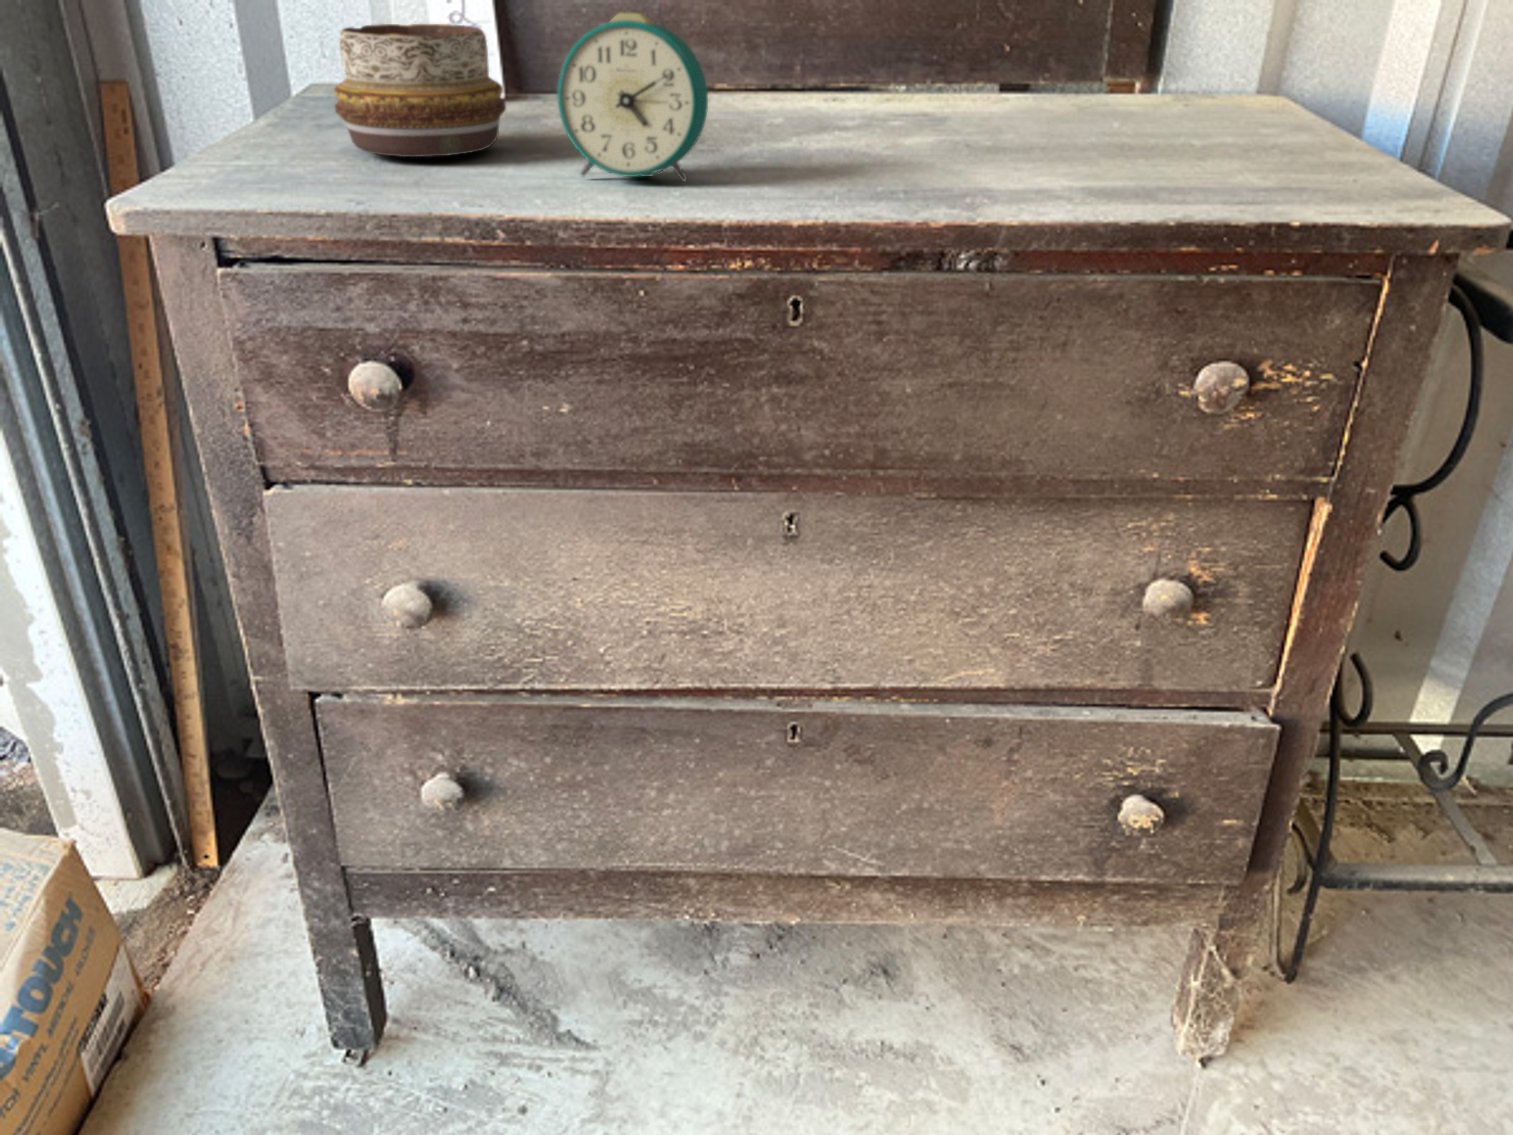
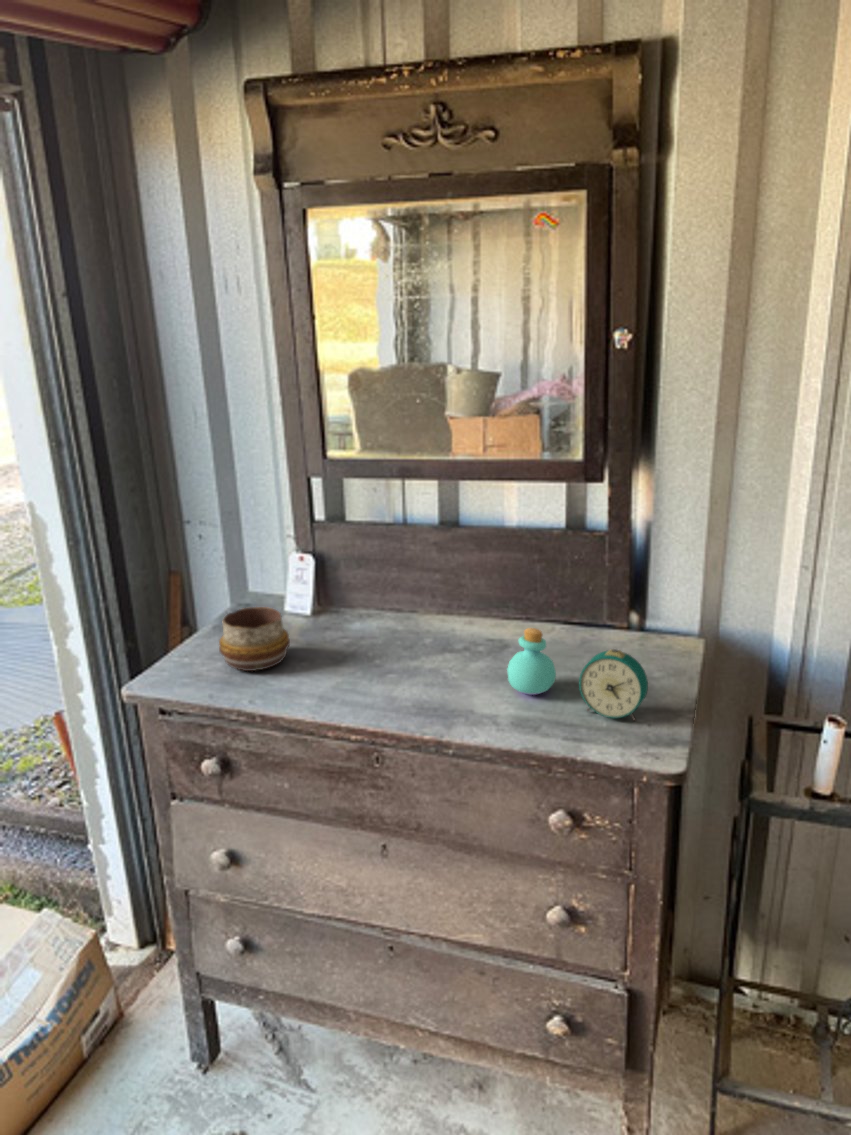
perfume bottle: none [1028,7,1133,162] -> present [507,628,556,695]
alarm clock: present [557,10,708,181] -> present [579,649,648,721]

